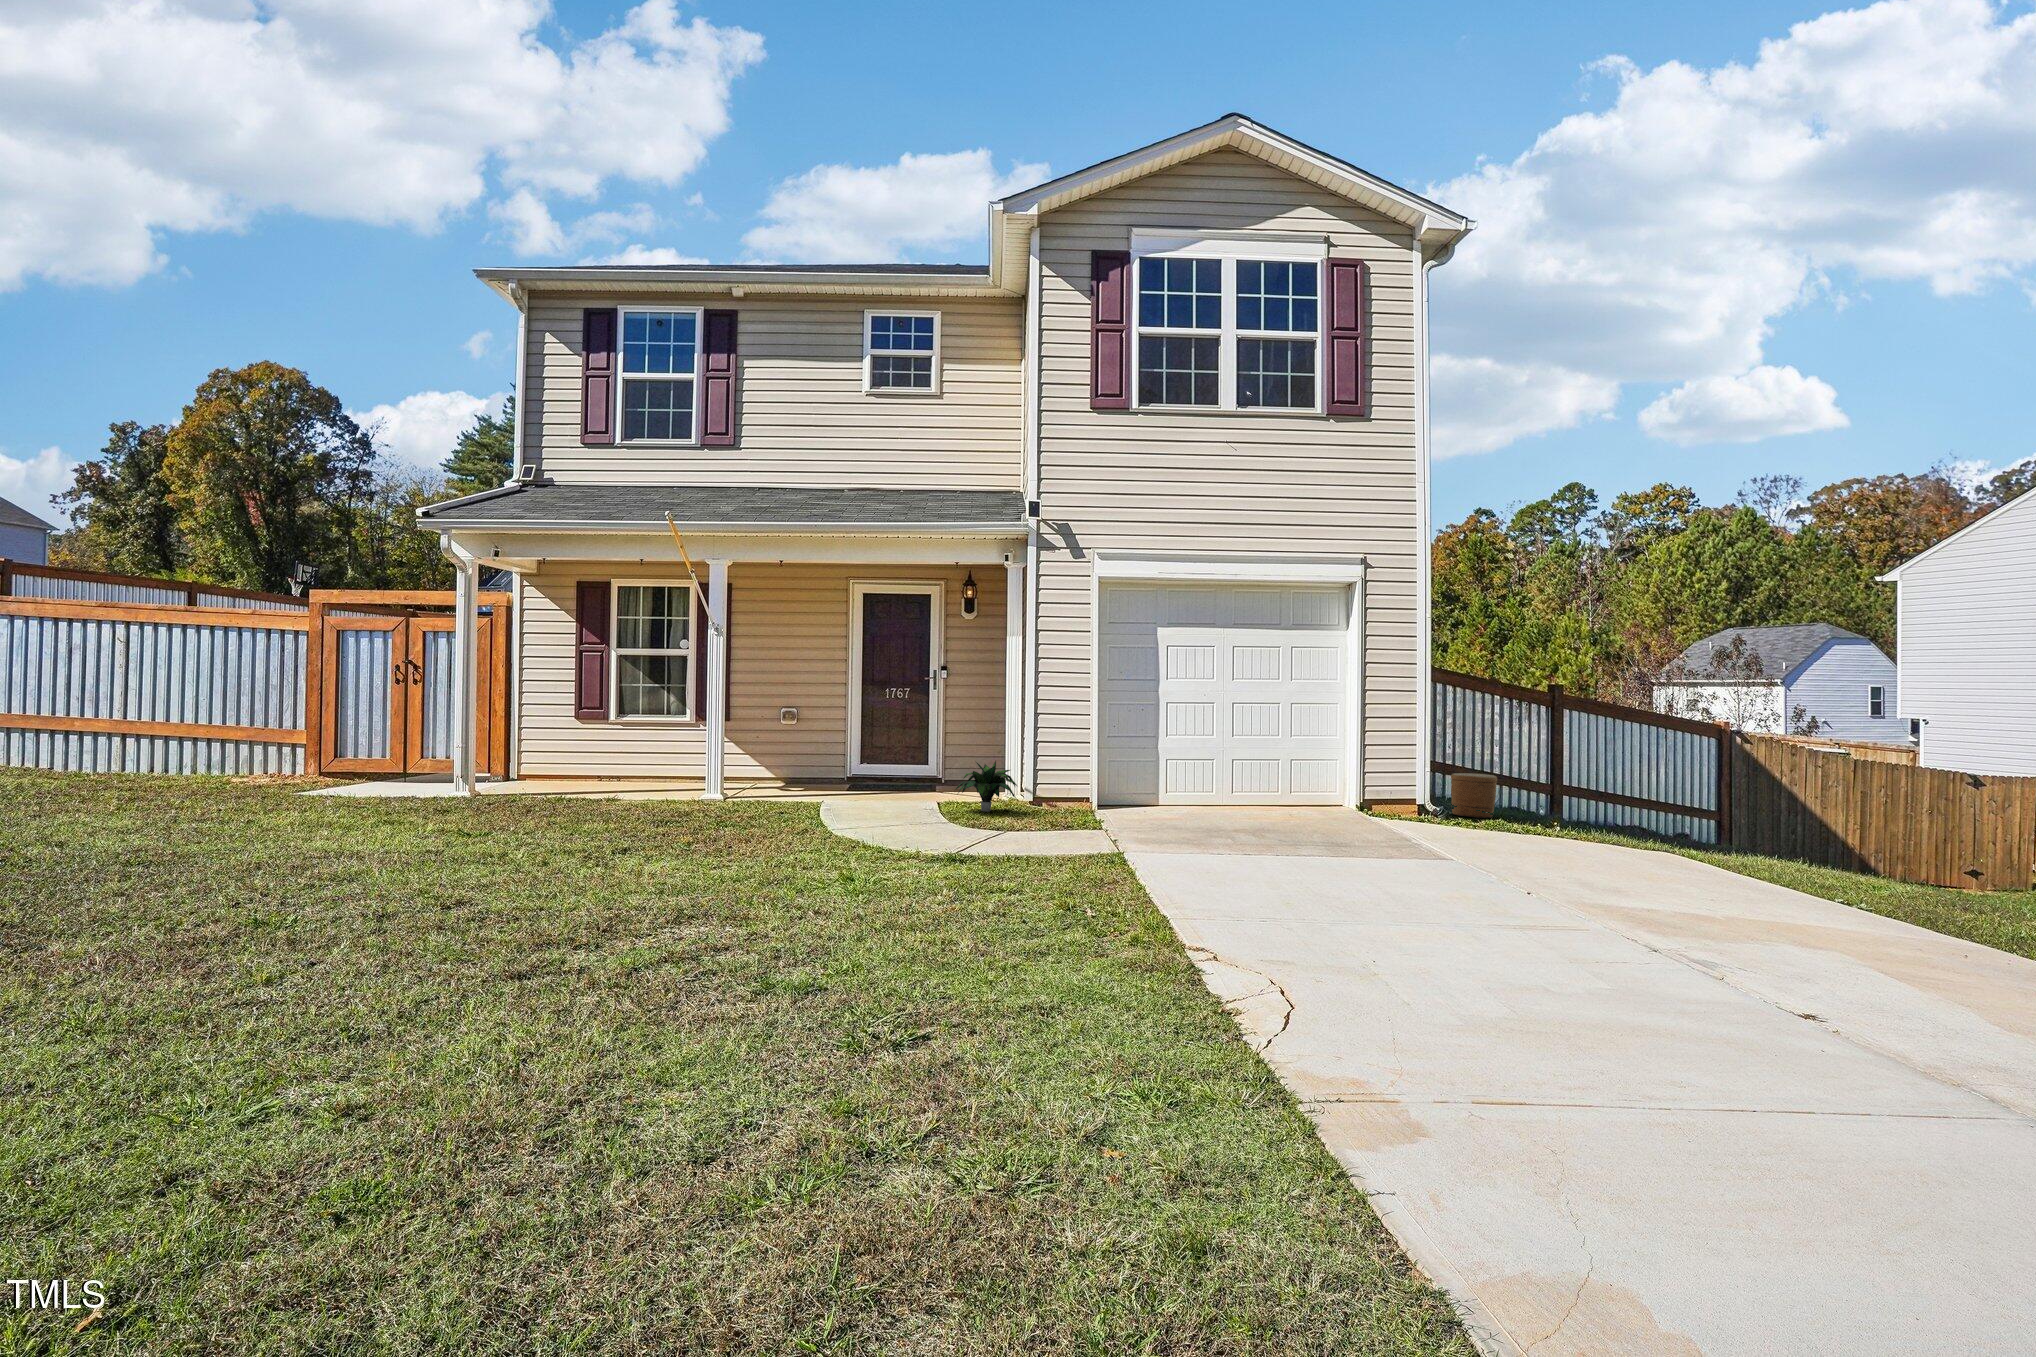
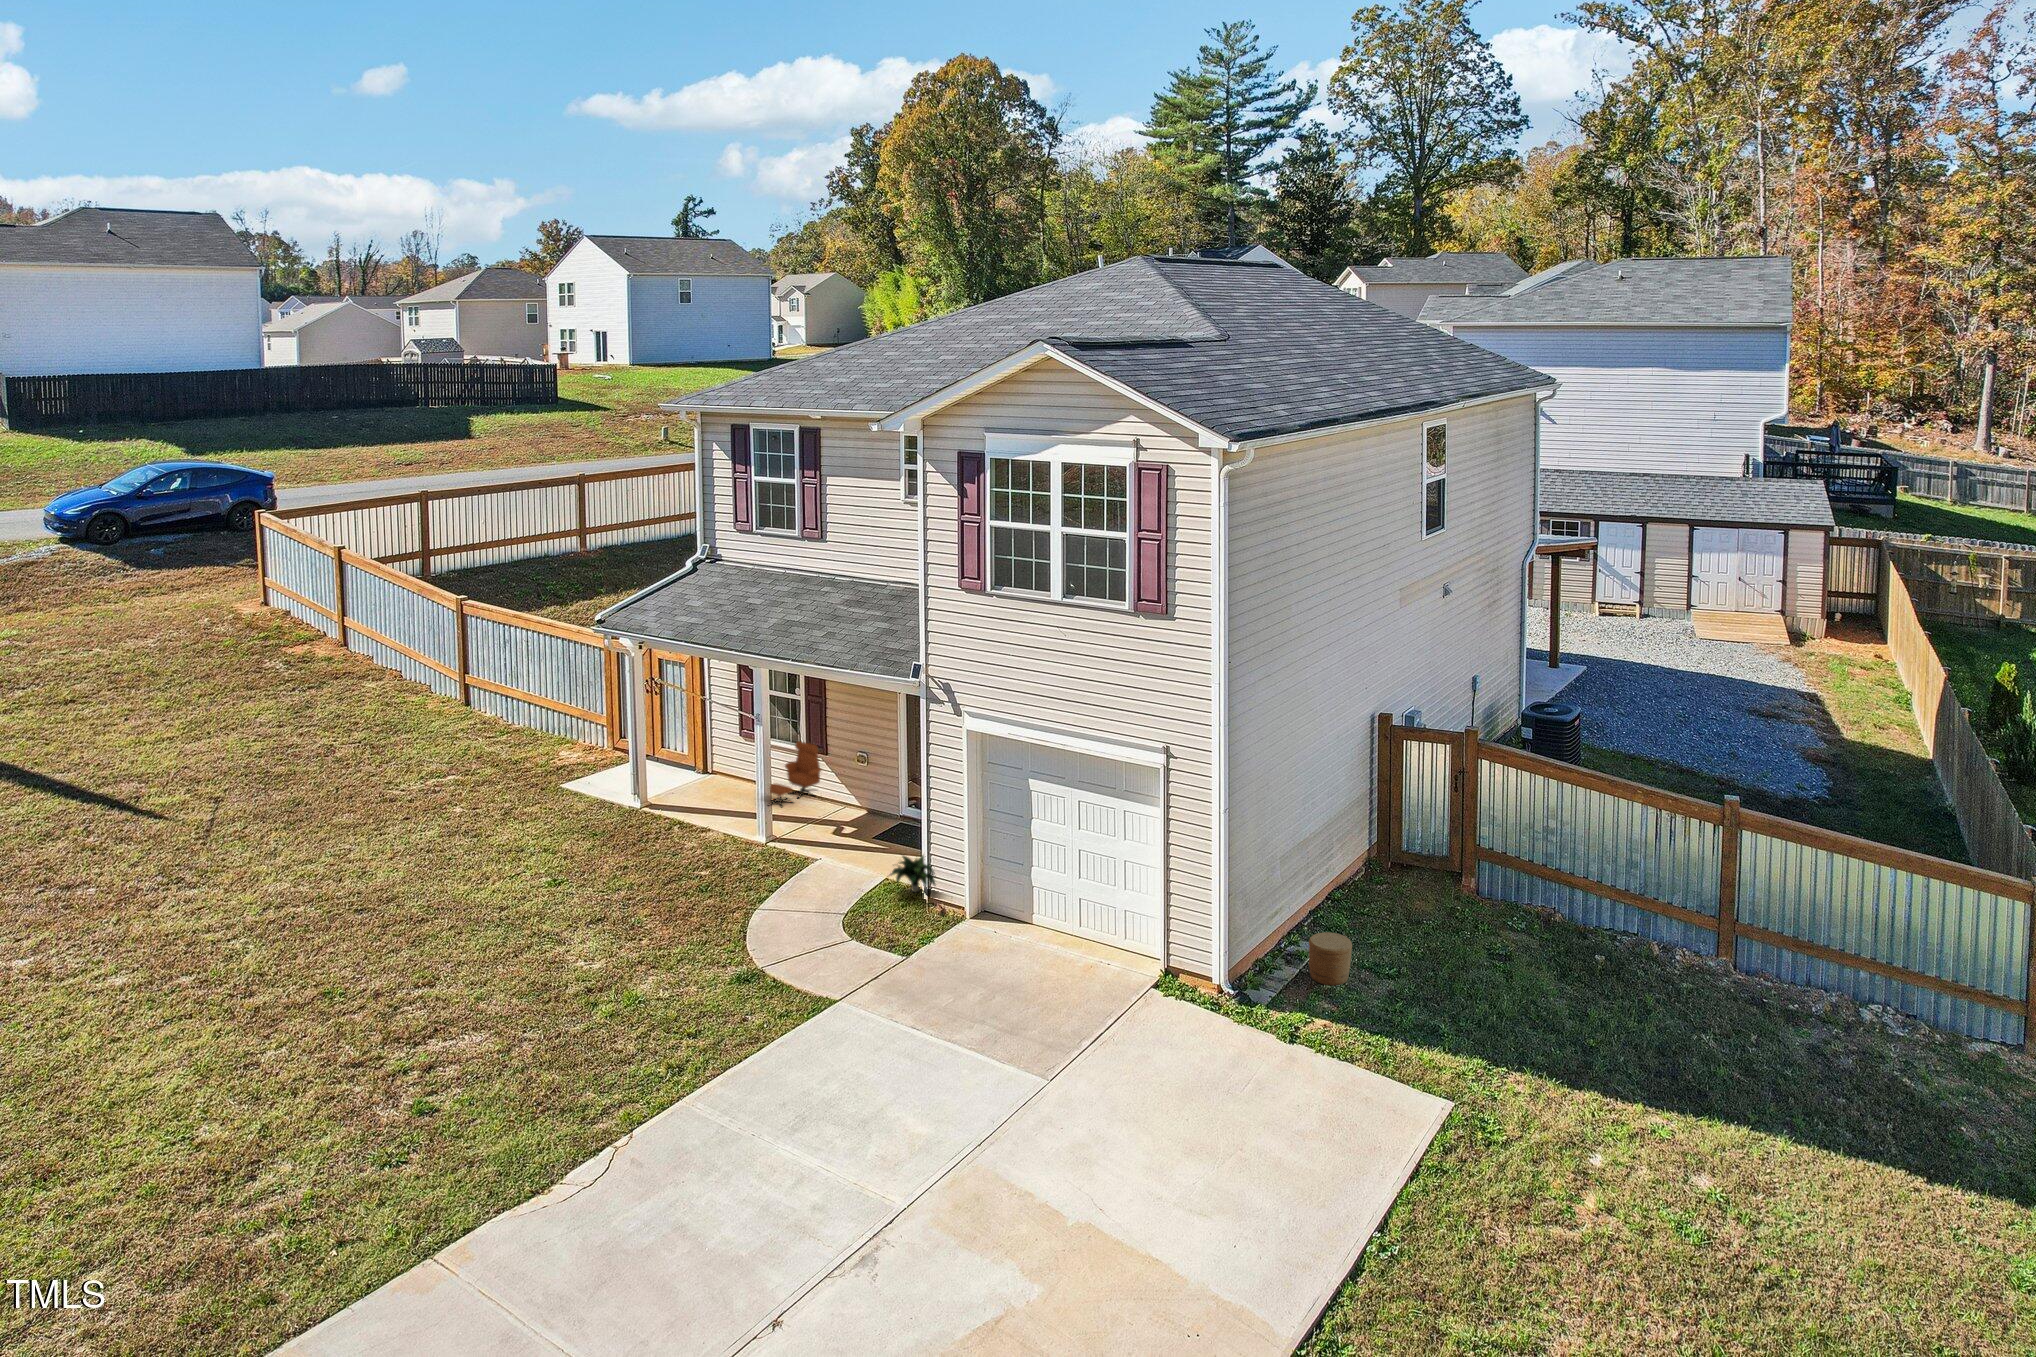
lounge chair: none [616,711,681,787] -> present [769,741,822,805]

